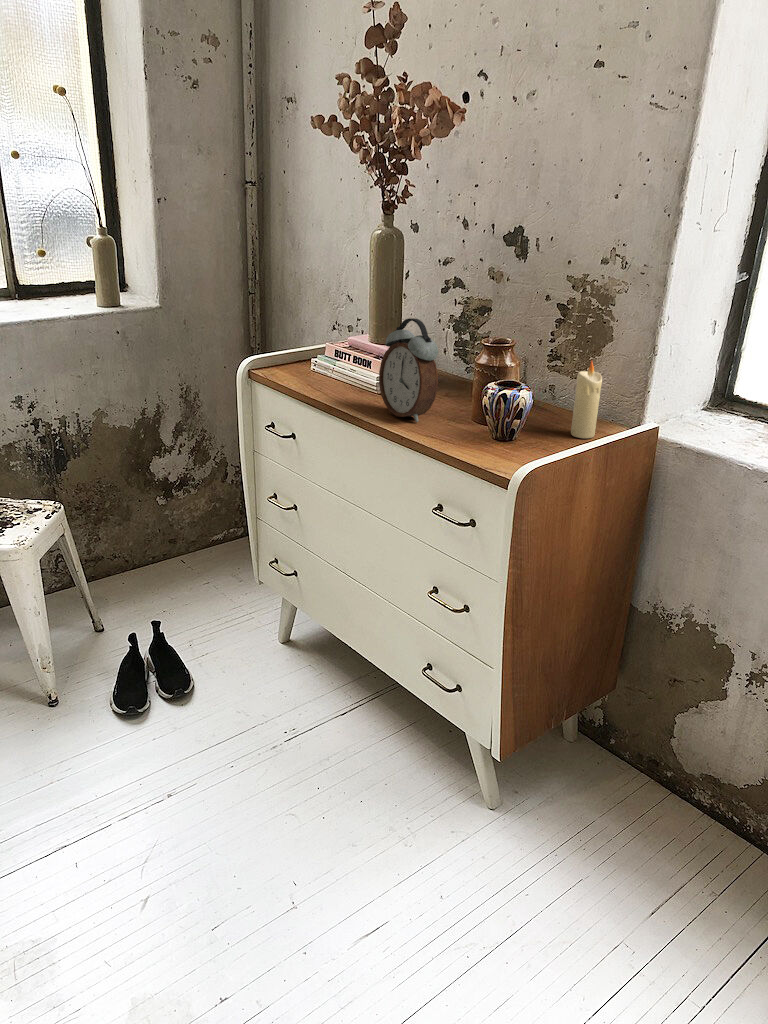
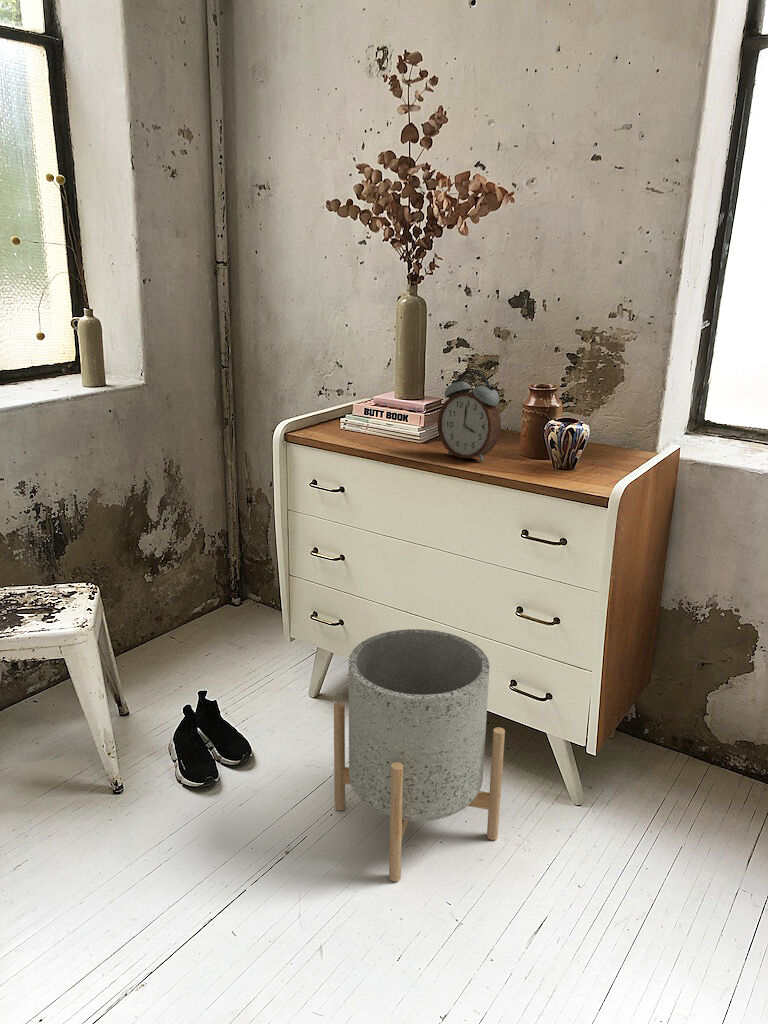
candle: present [571,360,602,438] -> none [613,395,639,462]
planter: none [236,594,396,852] -> present [334,629,505,881]

